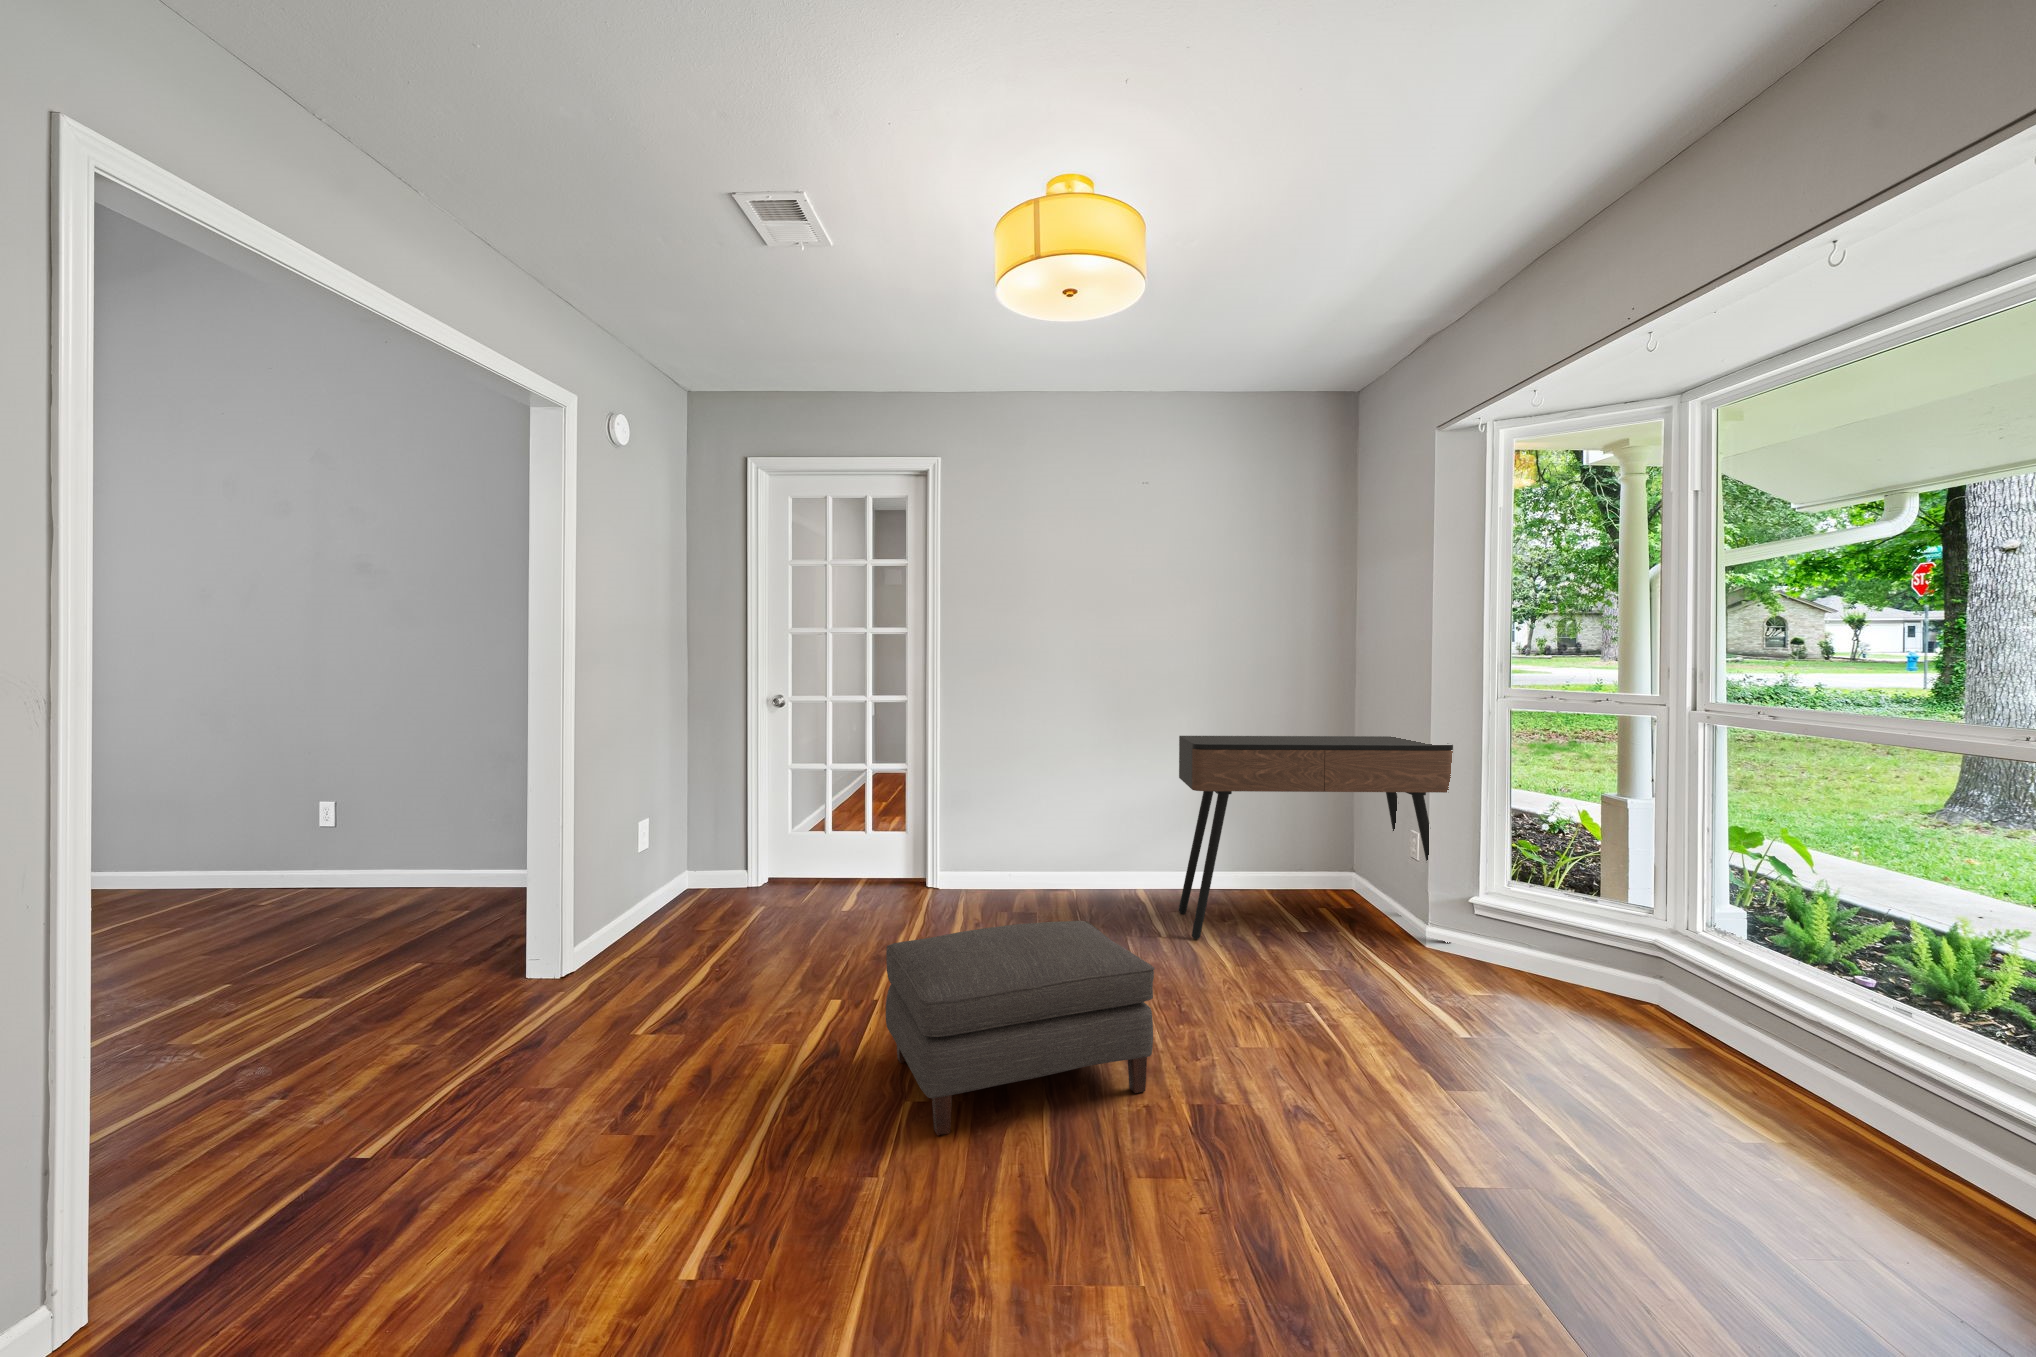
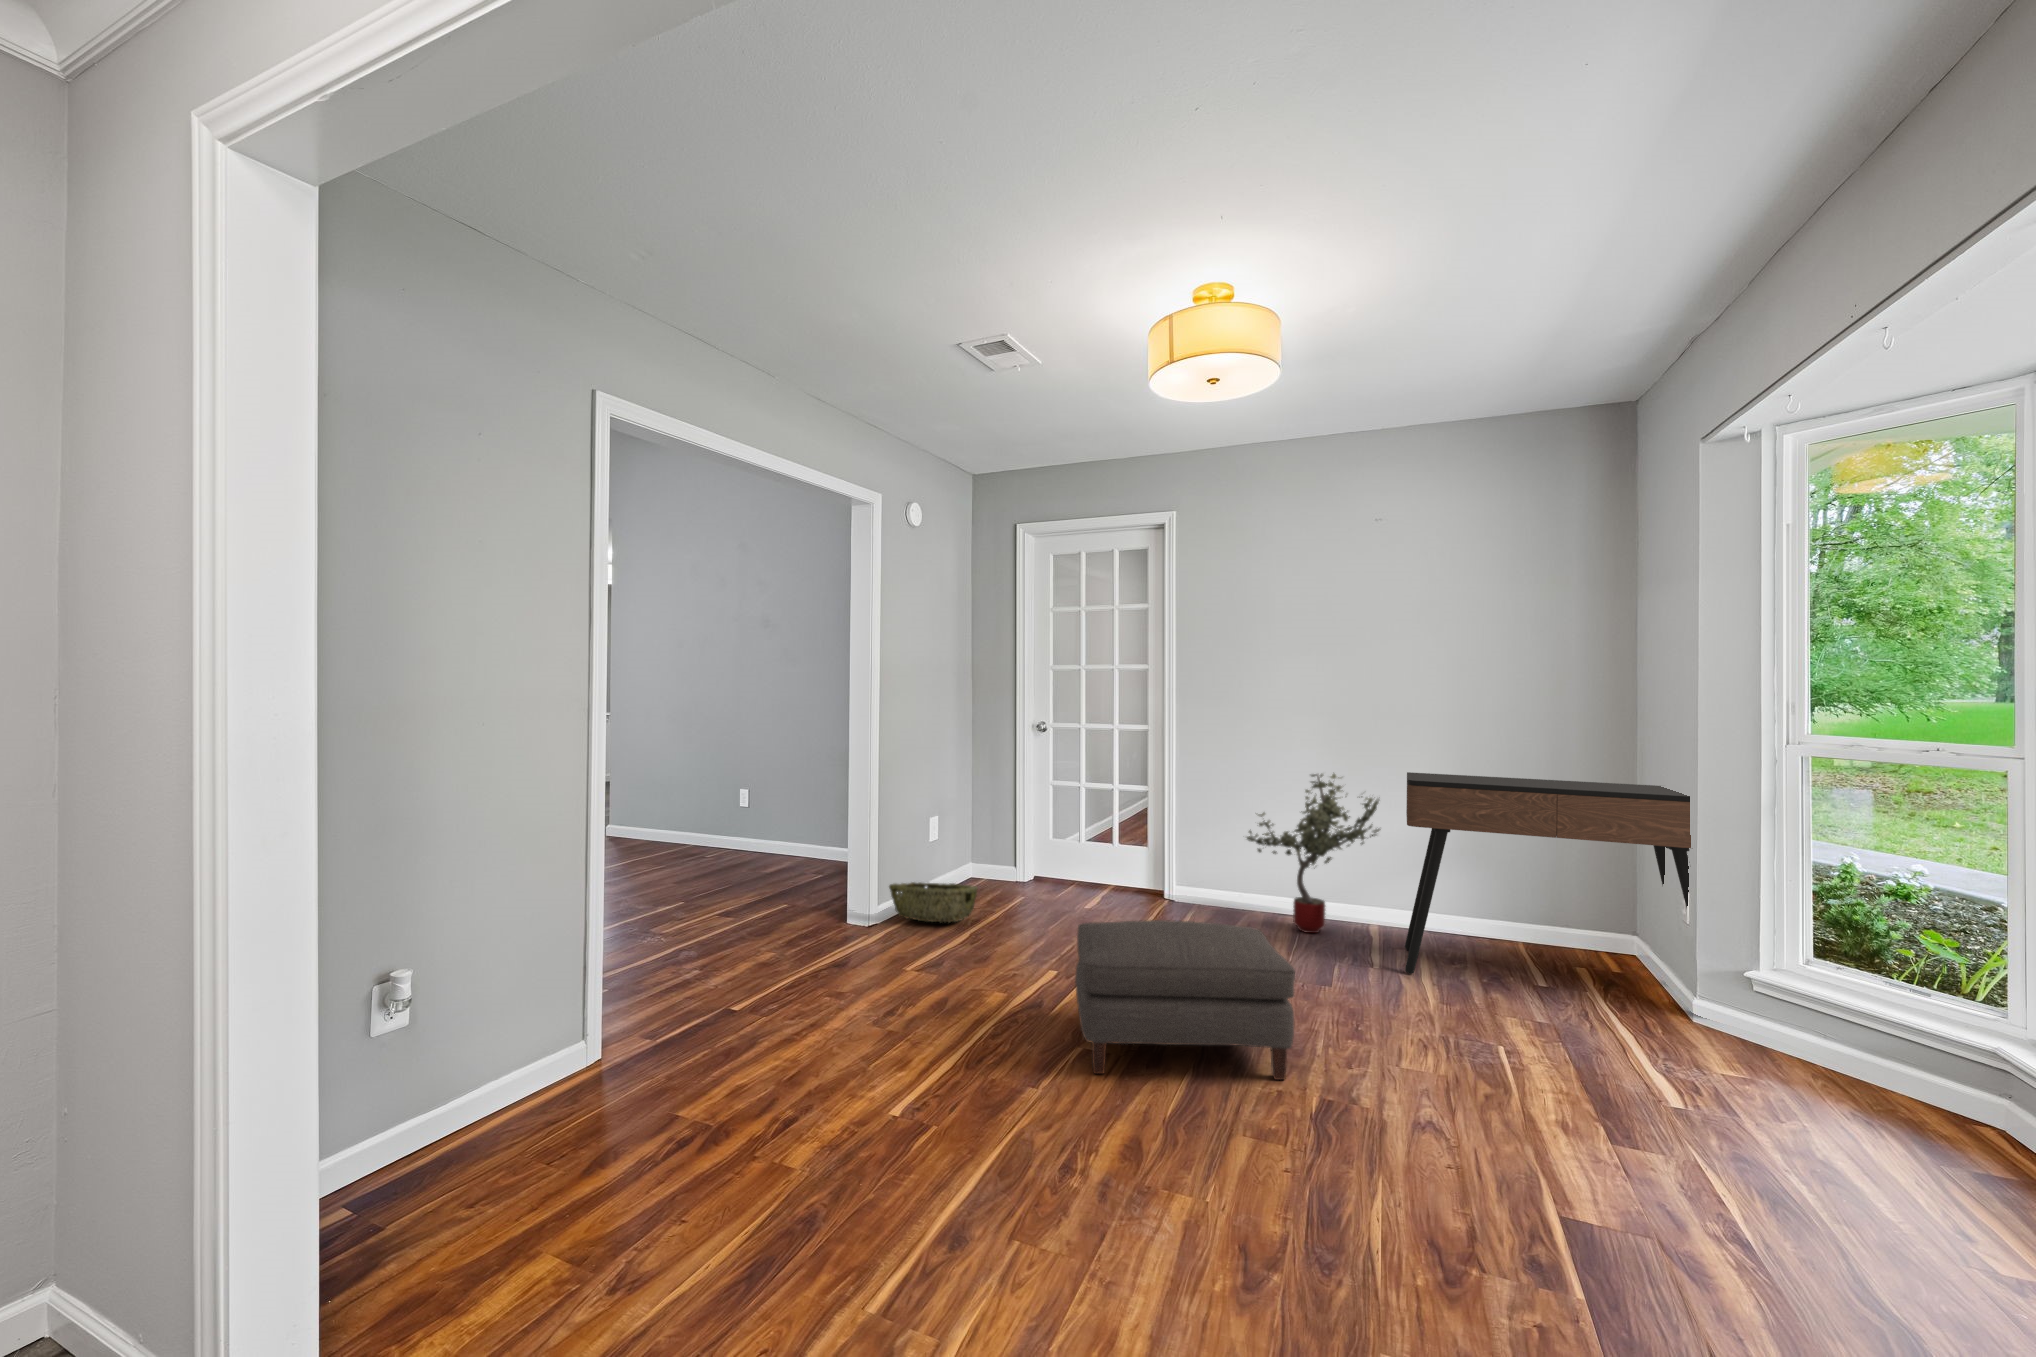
potted tree: none [1016,739,1153,908] -> present [1247,774,1380,933]
woven basket: none [589,904,713,960] -> present [889,882,978,922]

